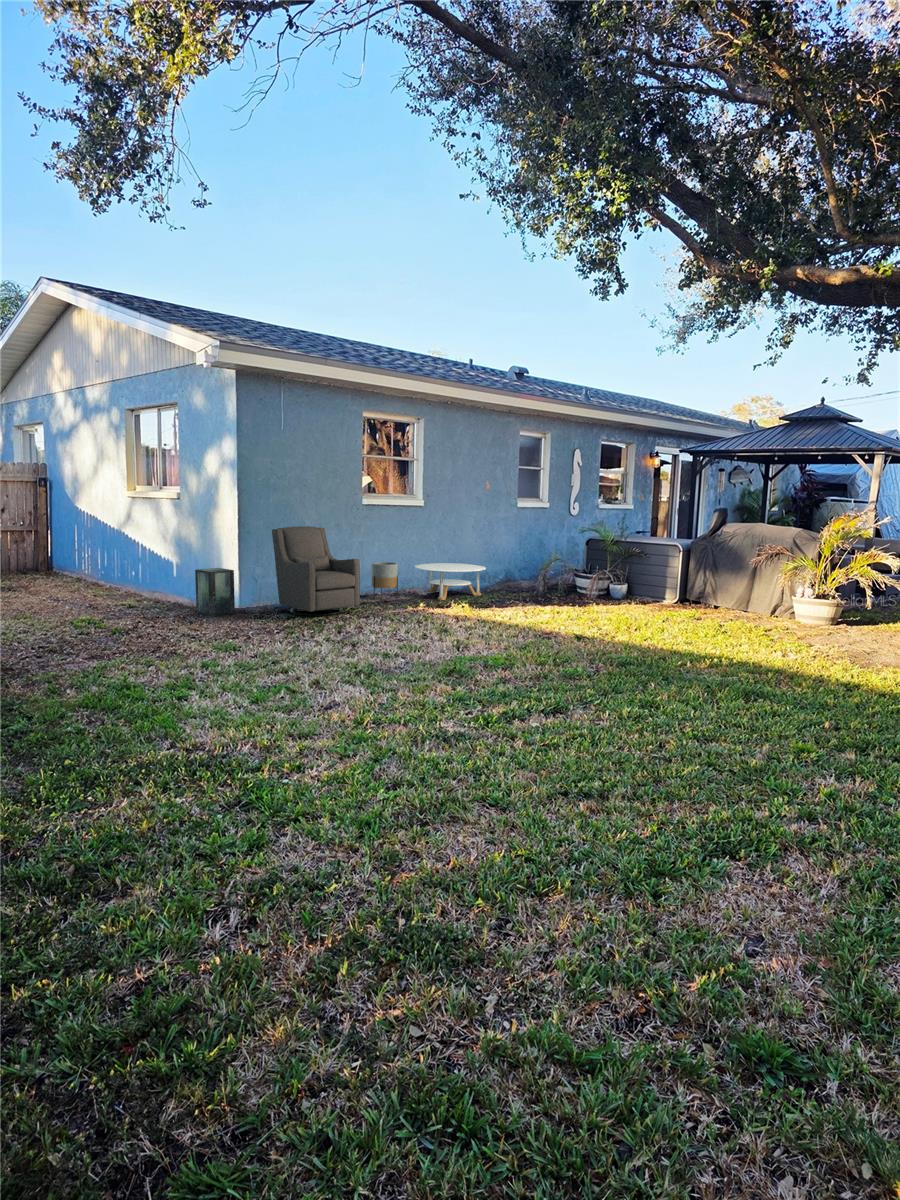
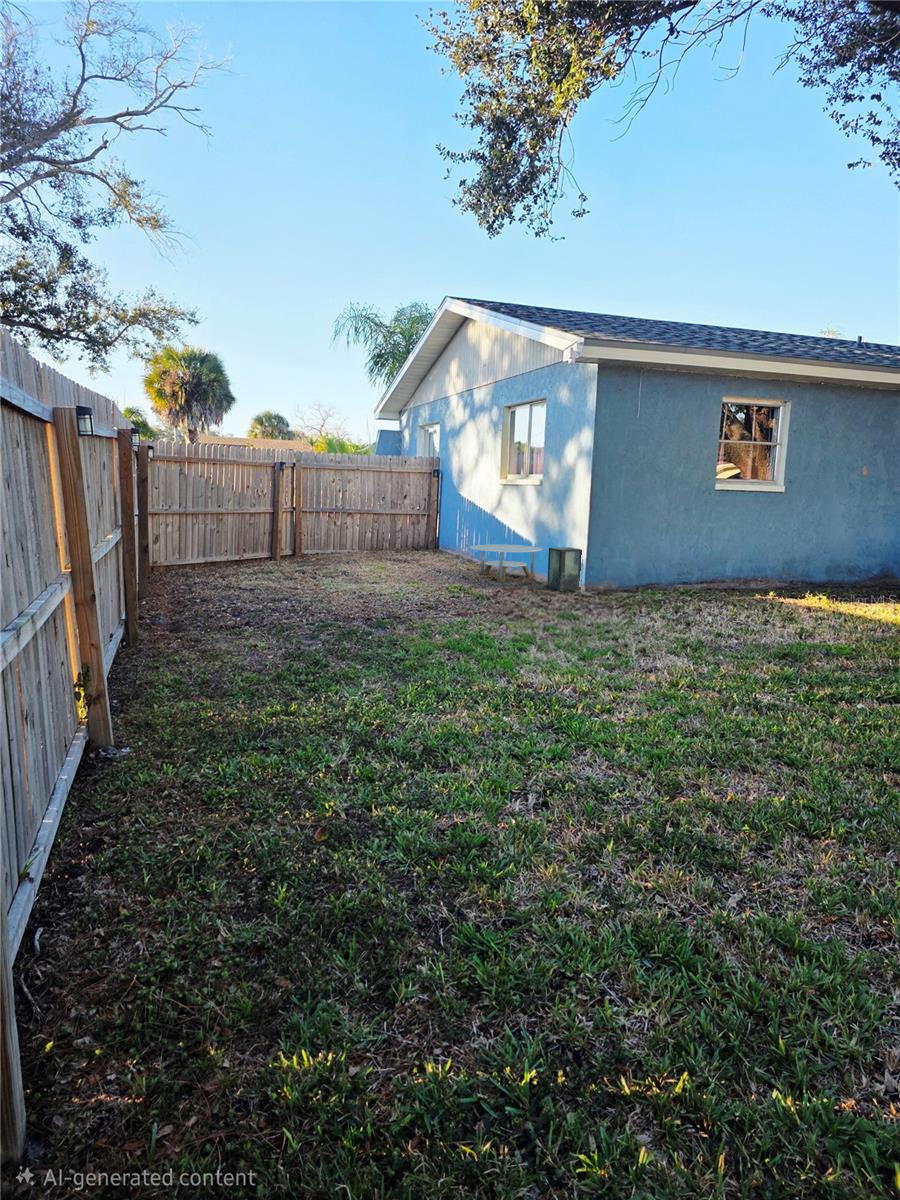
chair: present [272,526,360,616] -> none [621,511,706,599]
planter: present [371,562,398,600] -> none [721,550,751,590]
round table: present [415,563,486,600] -> present [470,544,542,582]

